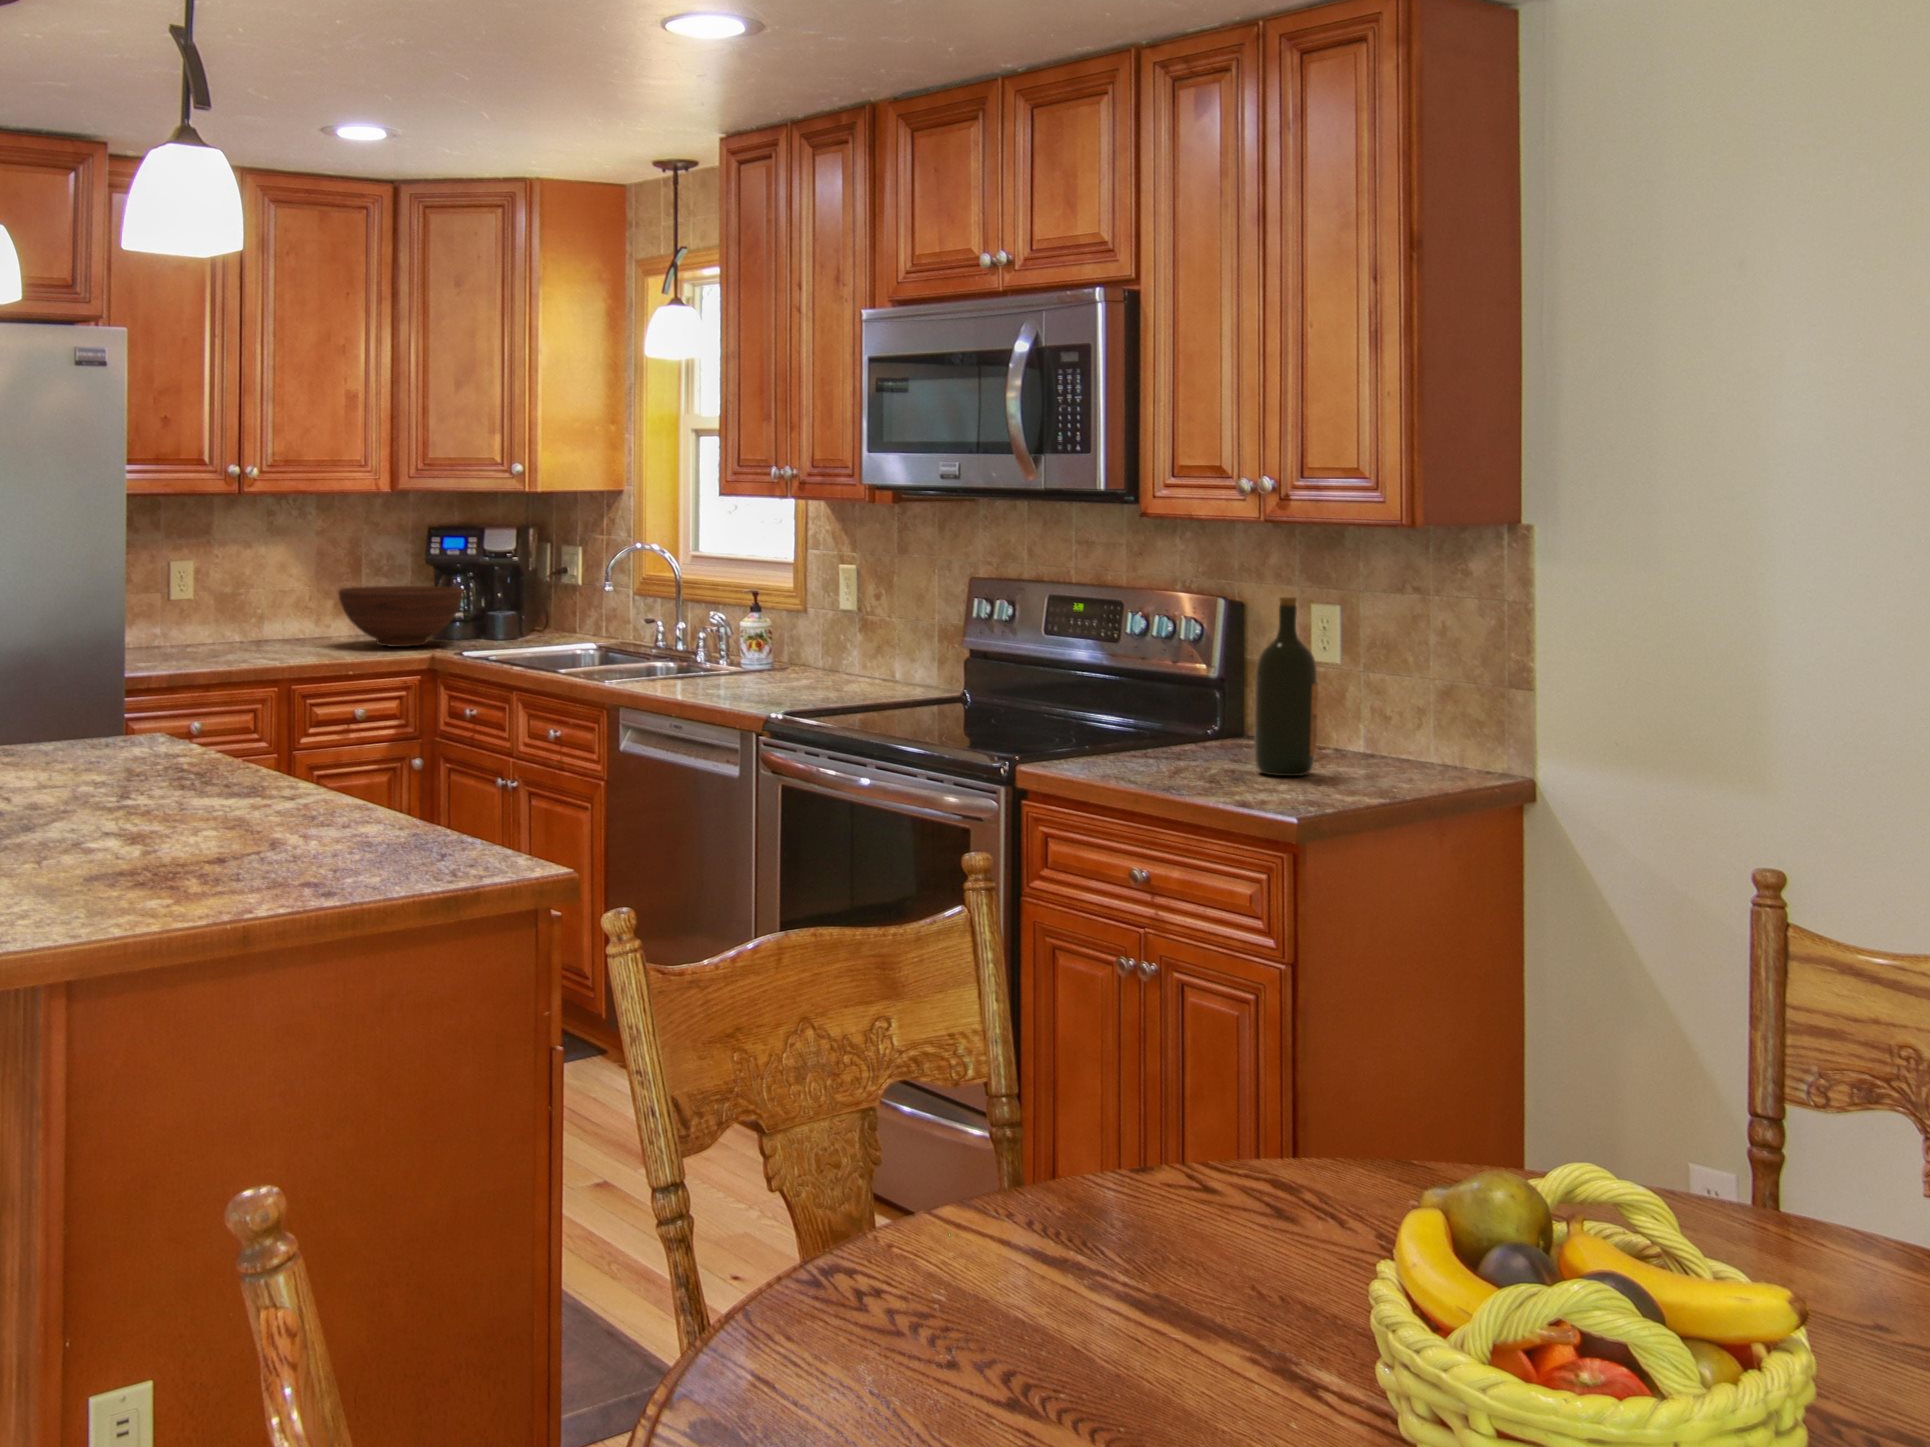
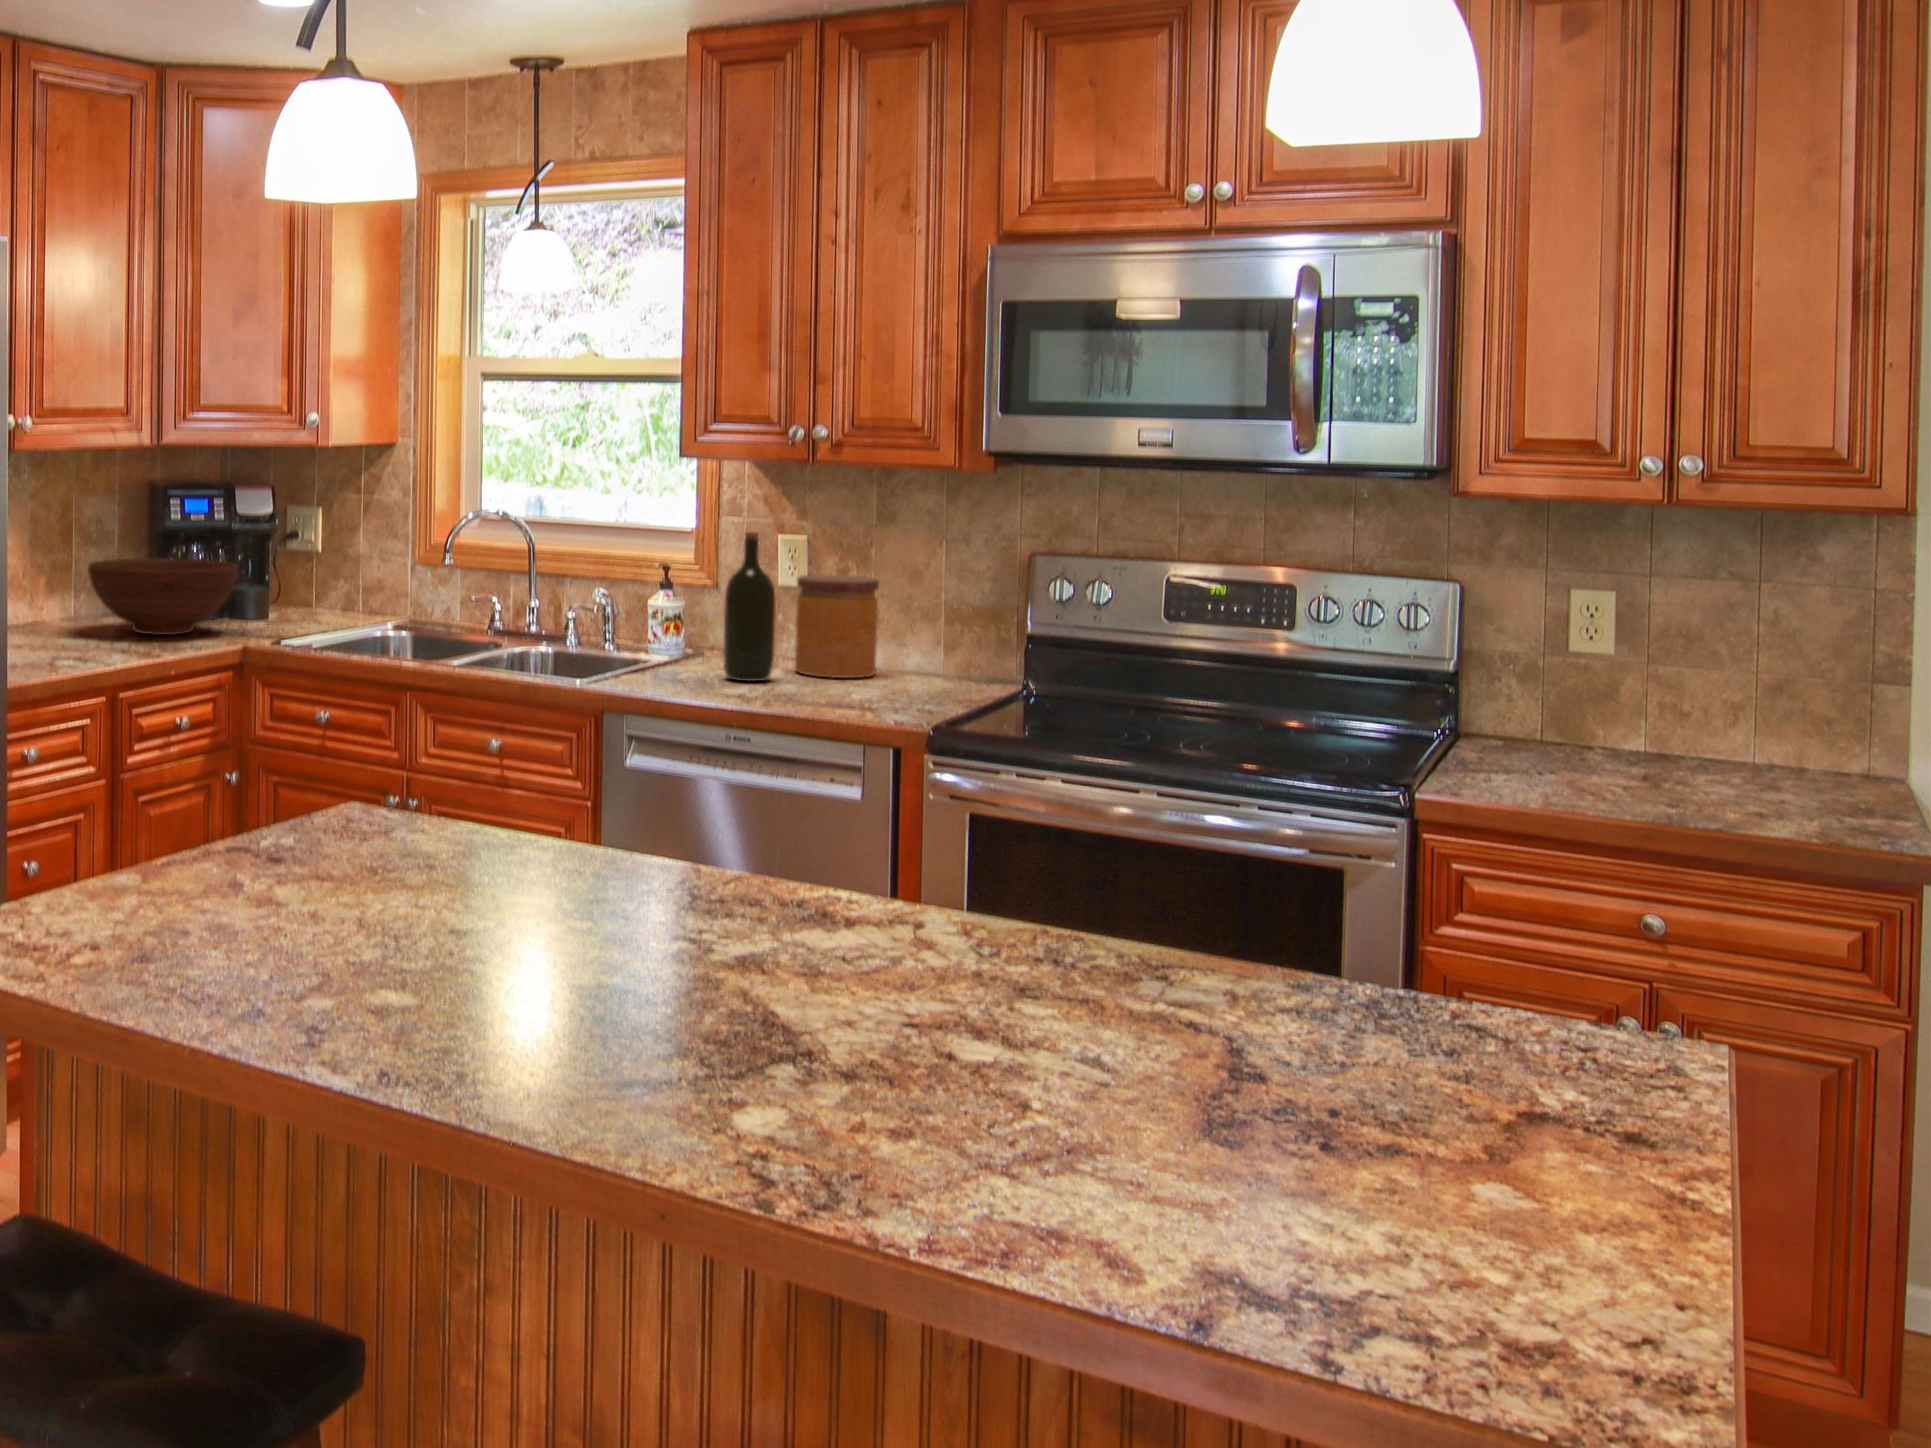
jar: none [811,597,881,685] -> present [795,575,879,678]
wine bottle: present [1254,597,1318,776] -> present [723,532,776,681]

